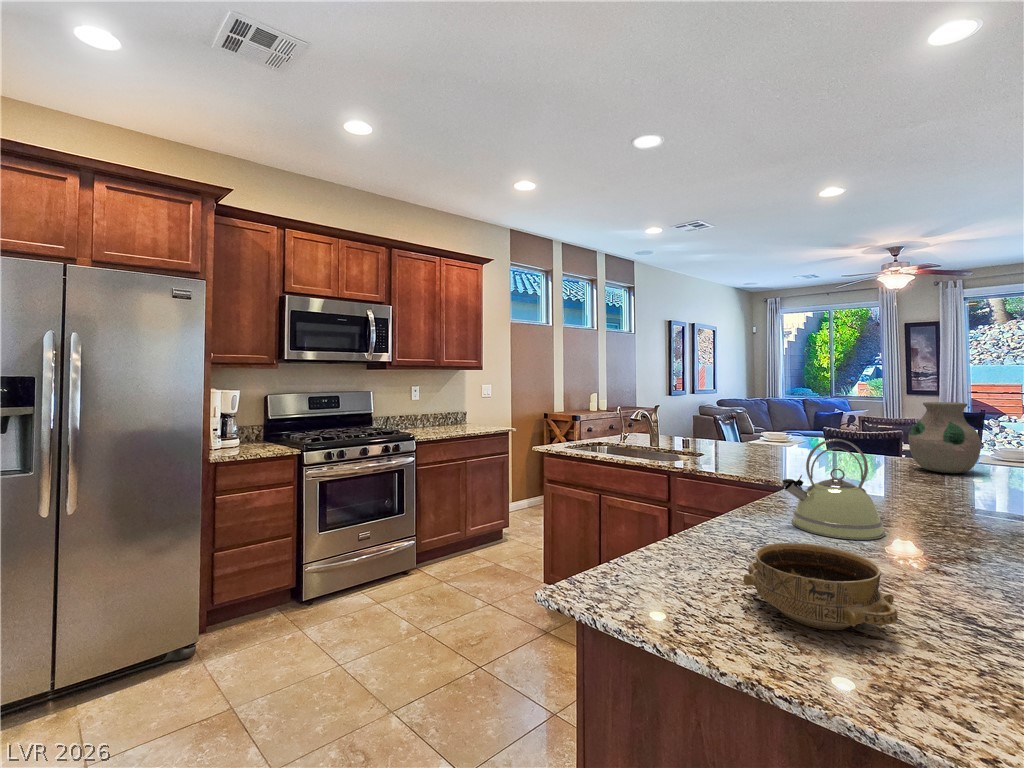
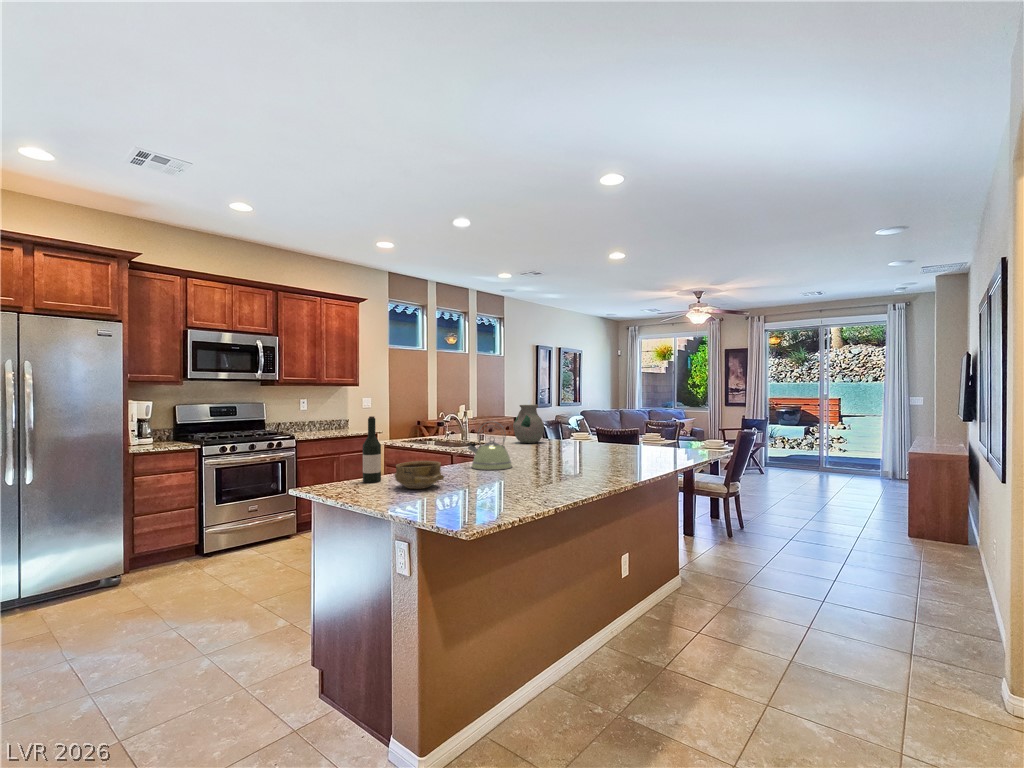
vase: present [908,402,981,473] -> present [513,405,544,443]
wine bottle: none [640,436,679,581] -> present [363,416,381,482]

